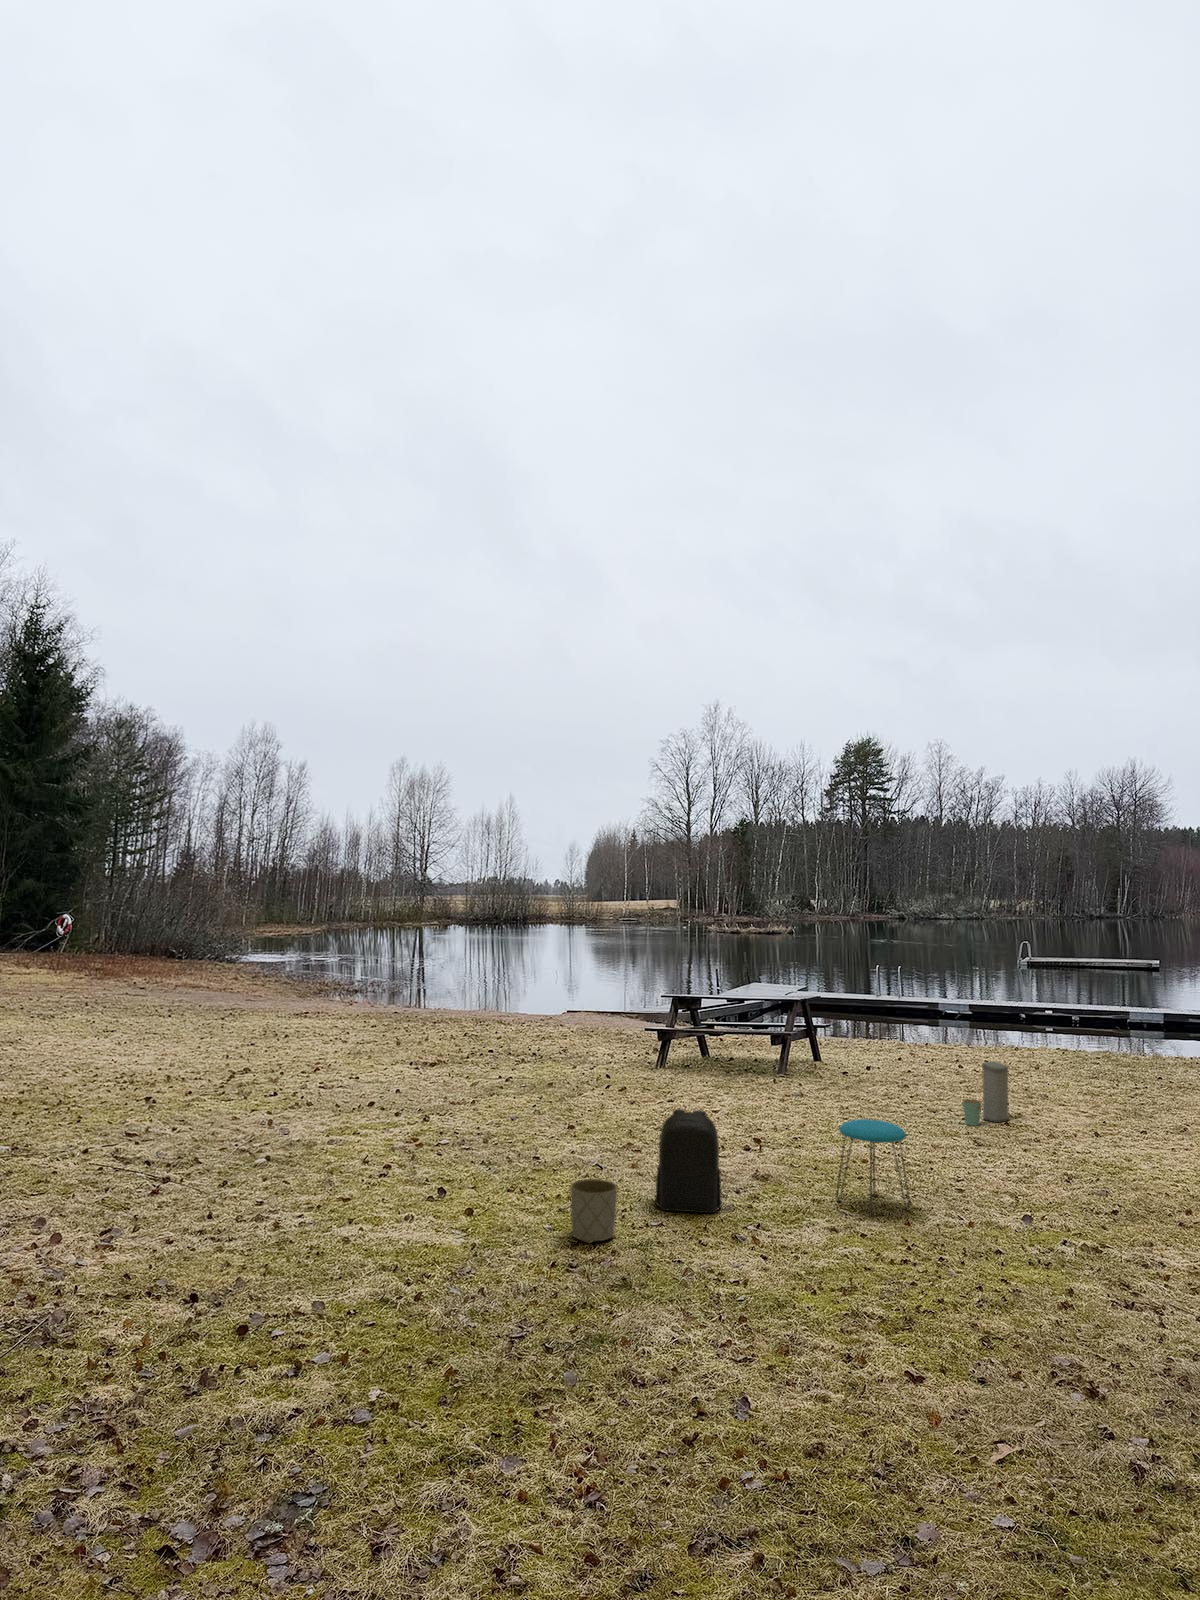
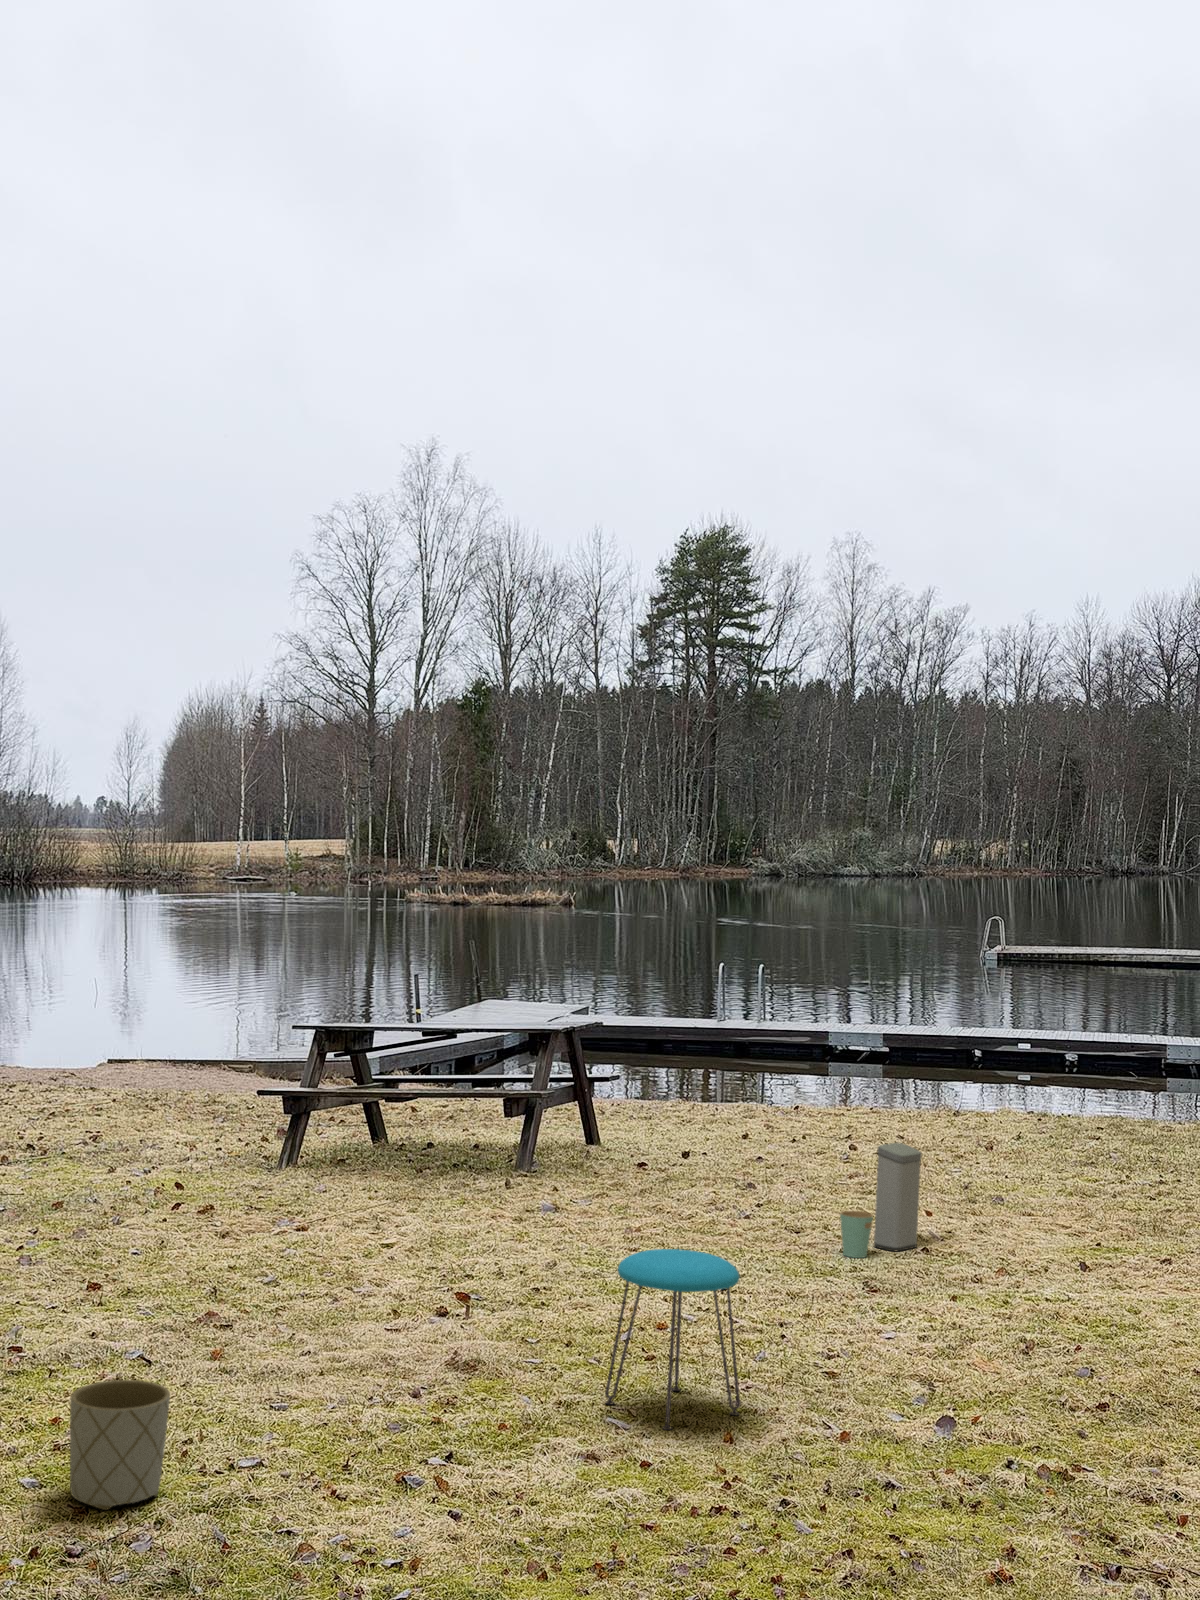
backpack: present [655,1109,722,1213] -> none [252,1232,386,1436]

